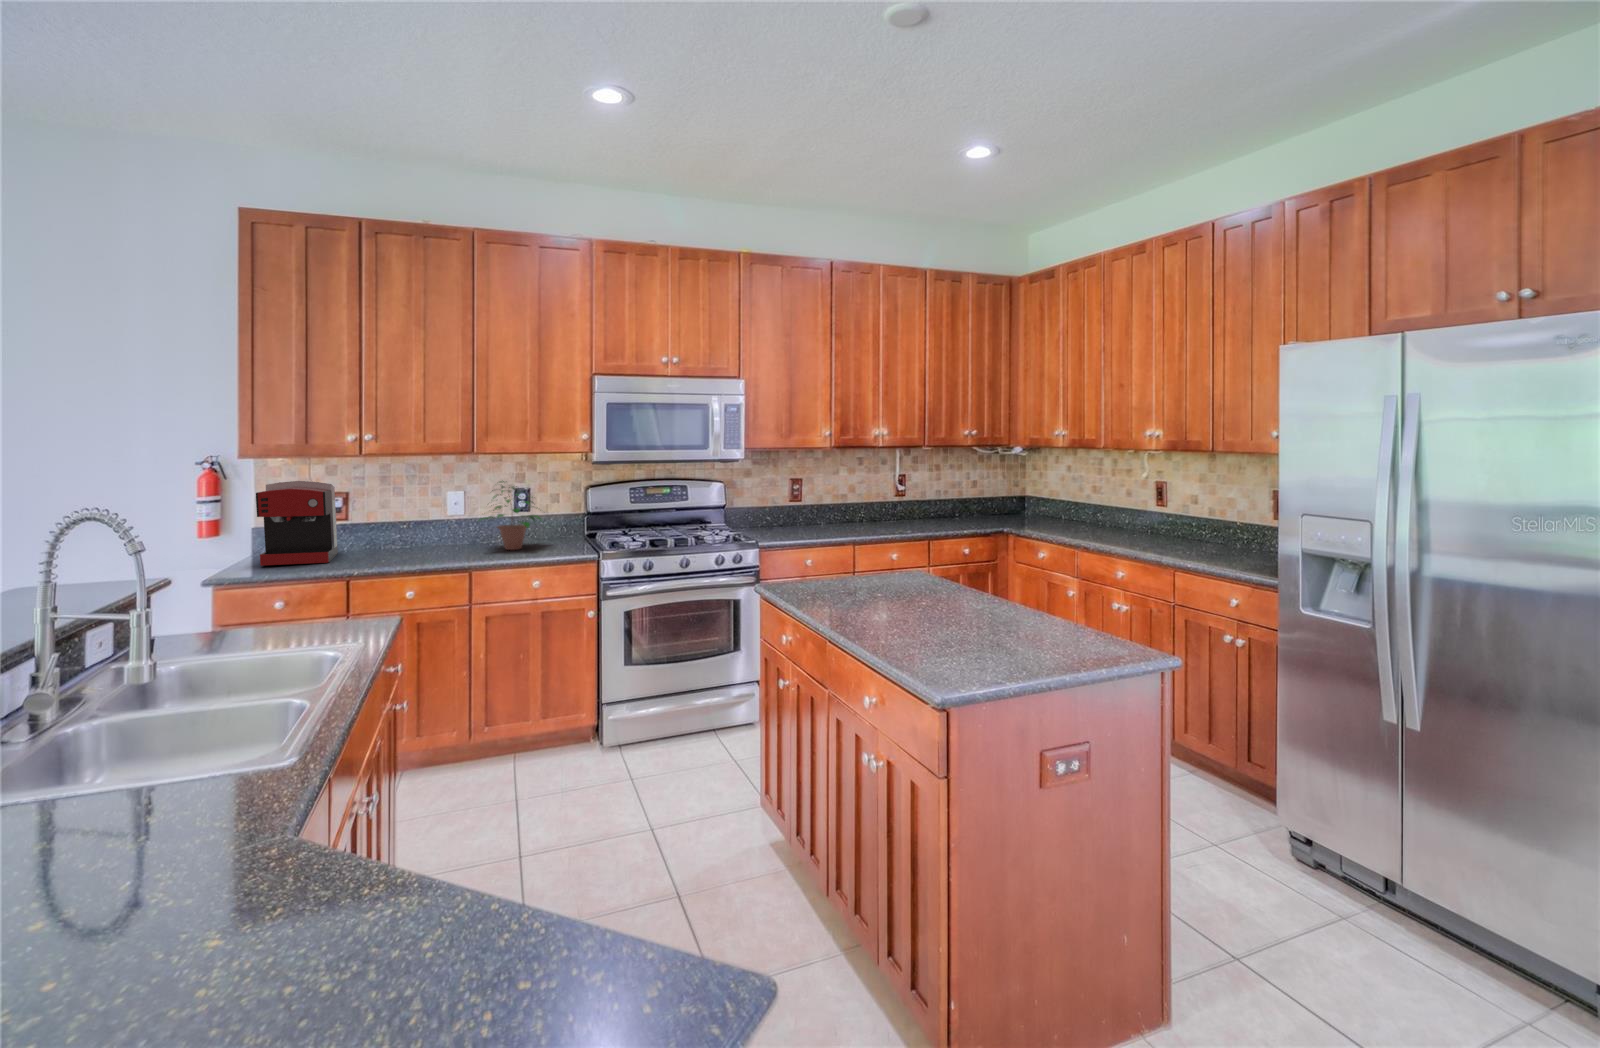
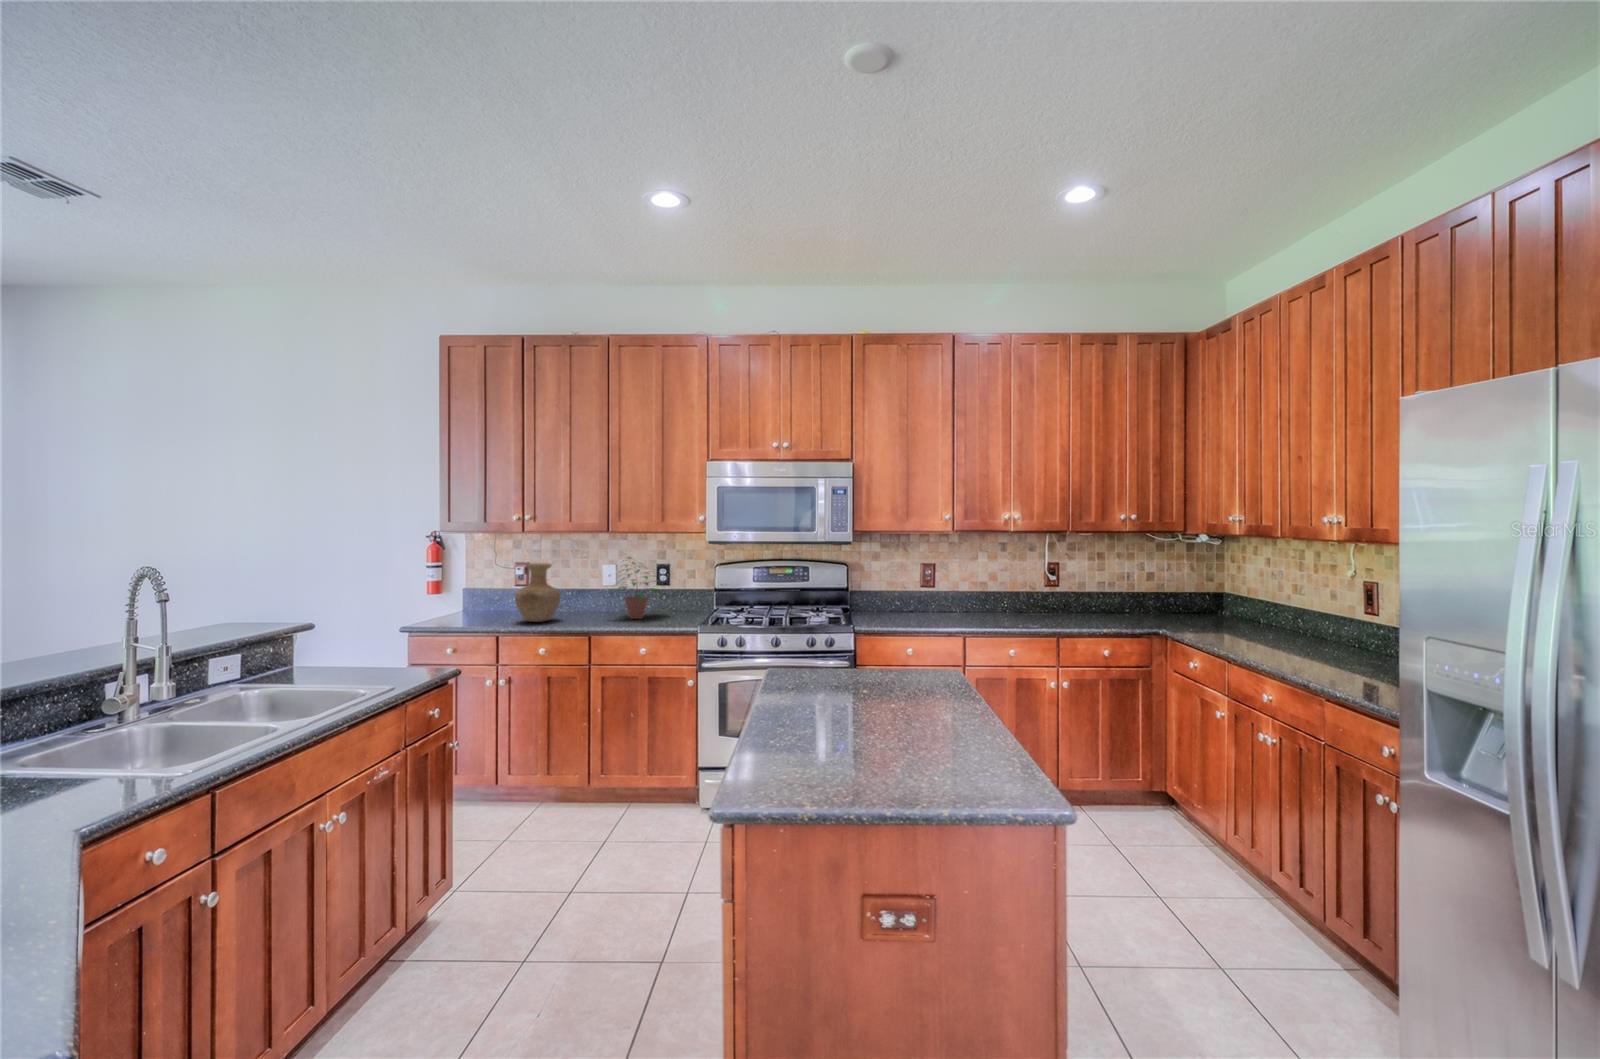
coffee maker: present [256,481,338,566] -> none [447,552,515,620]
vase: none [364,491,422,561] -> present [515,563,561,622]

